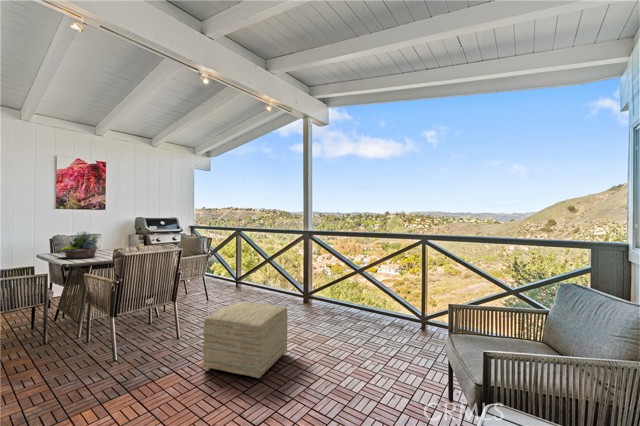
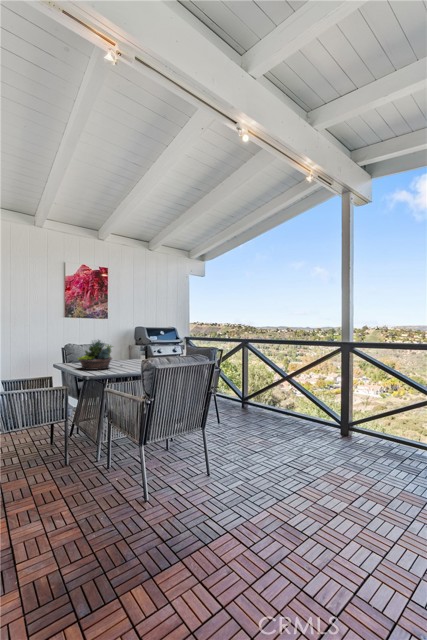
ottoman: present [203,302,288,378] -> none [266,434,374,560]

